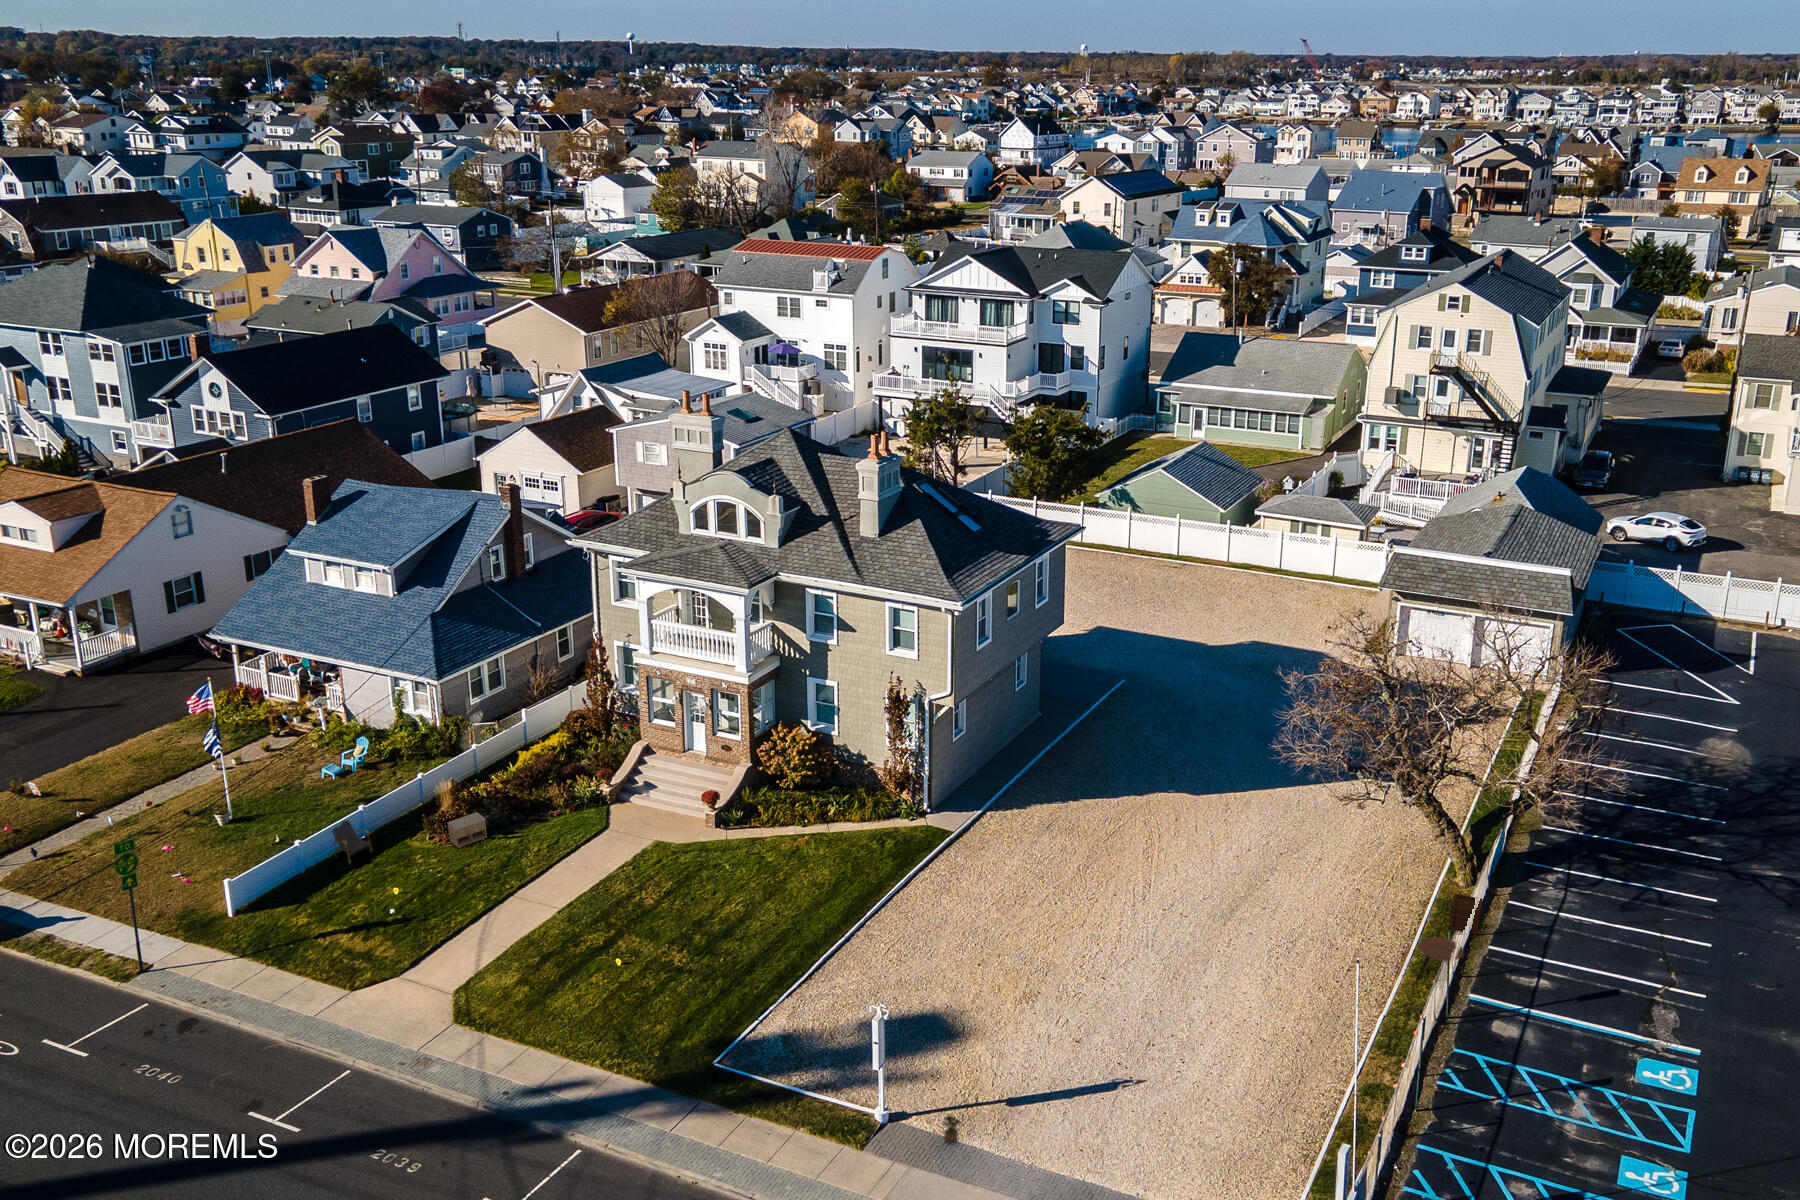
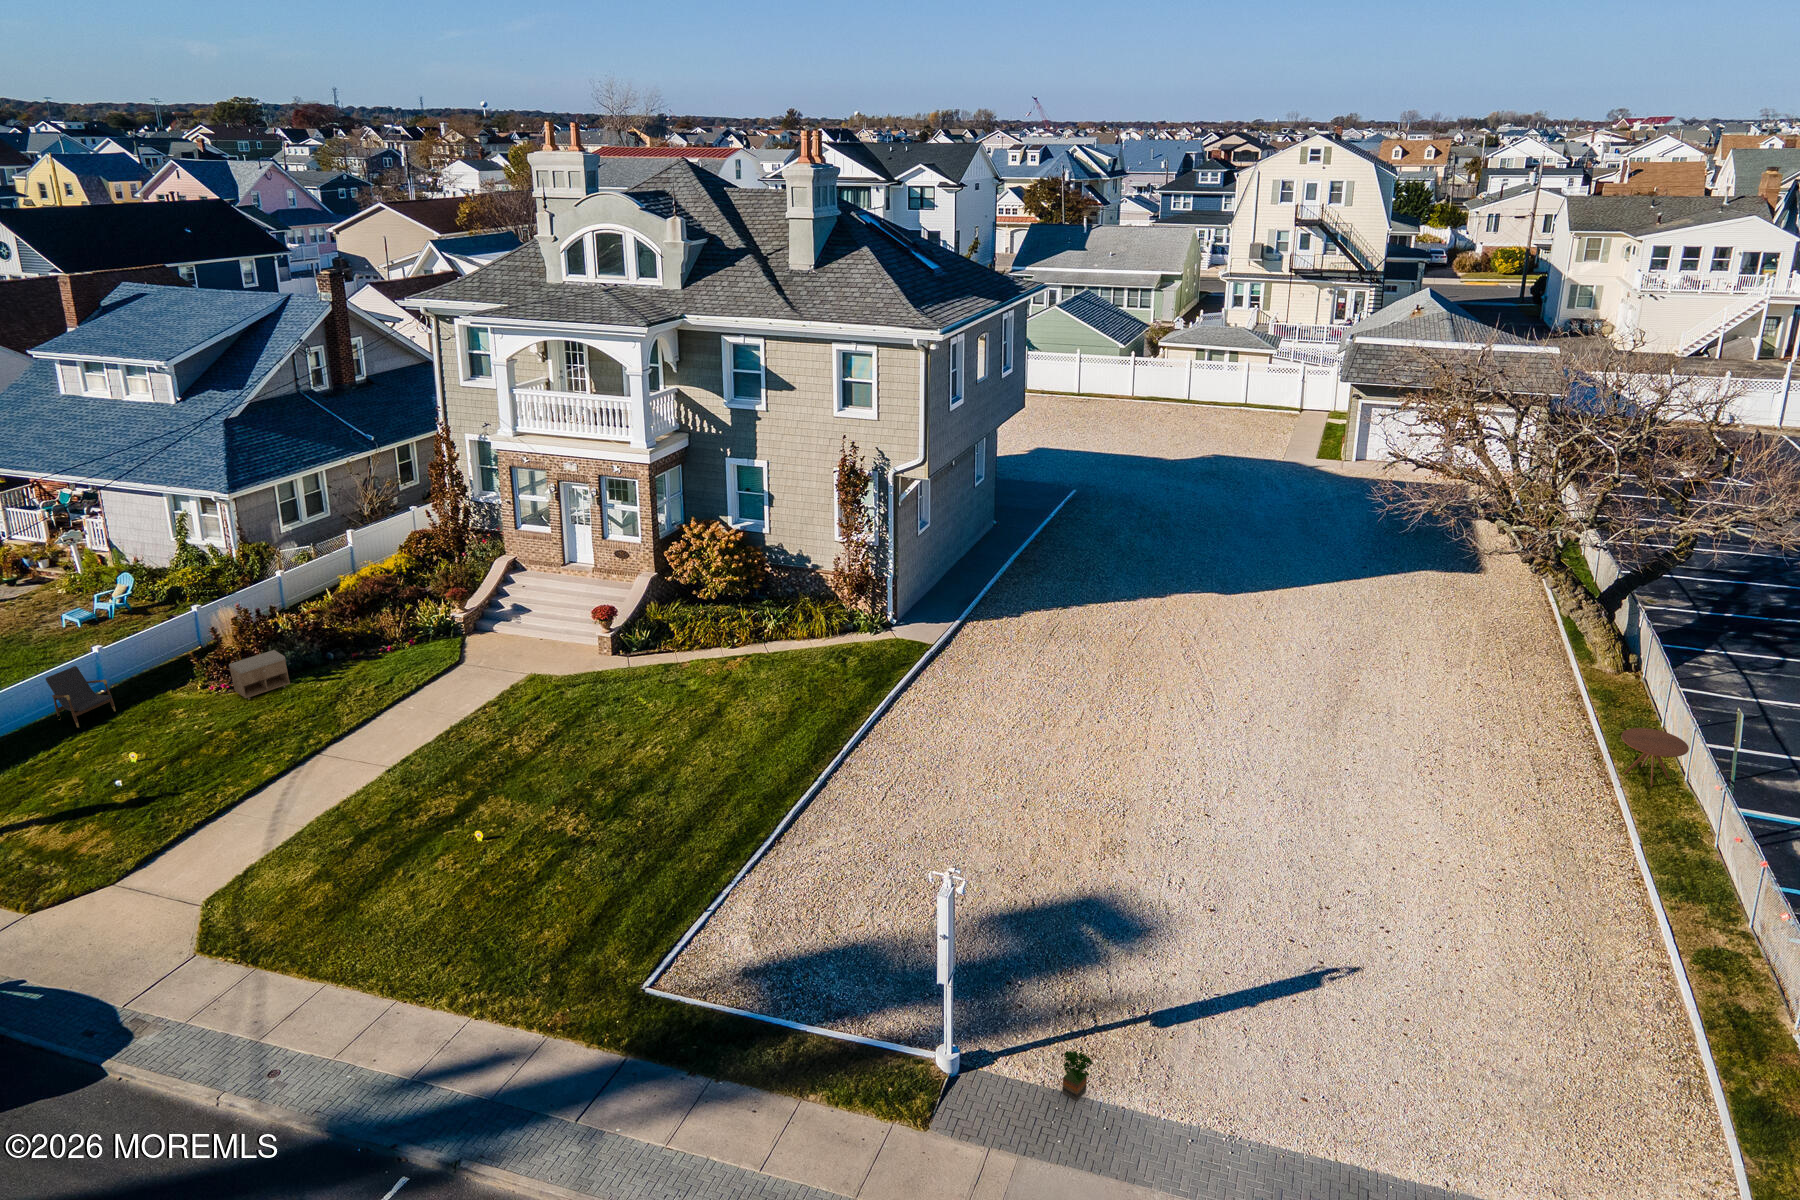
wooden crate: present [1449,894,1483,934] -> none [1610,676,1664,726]

